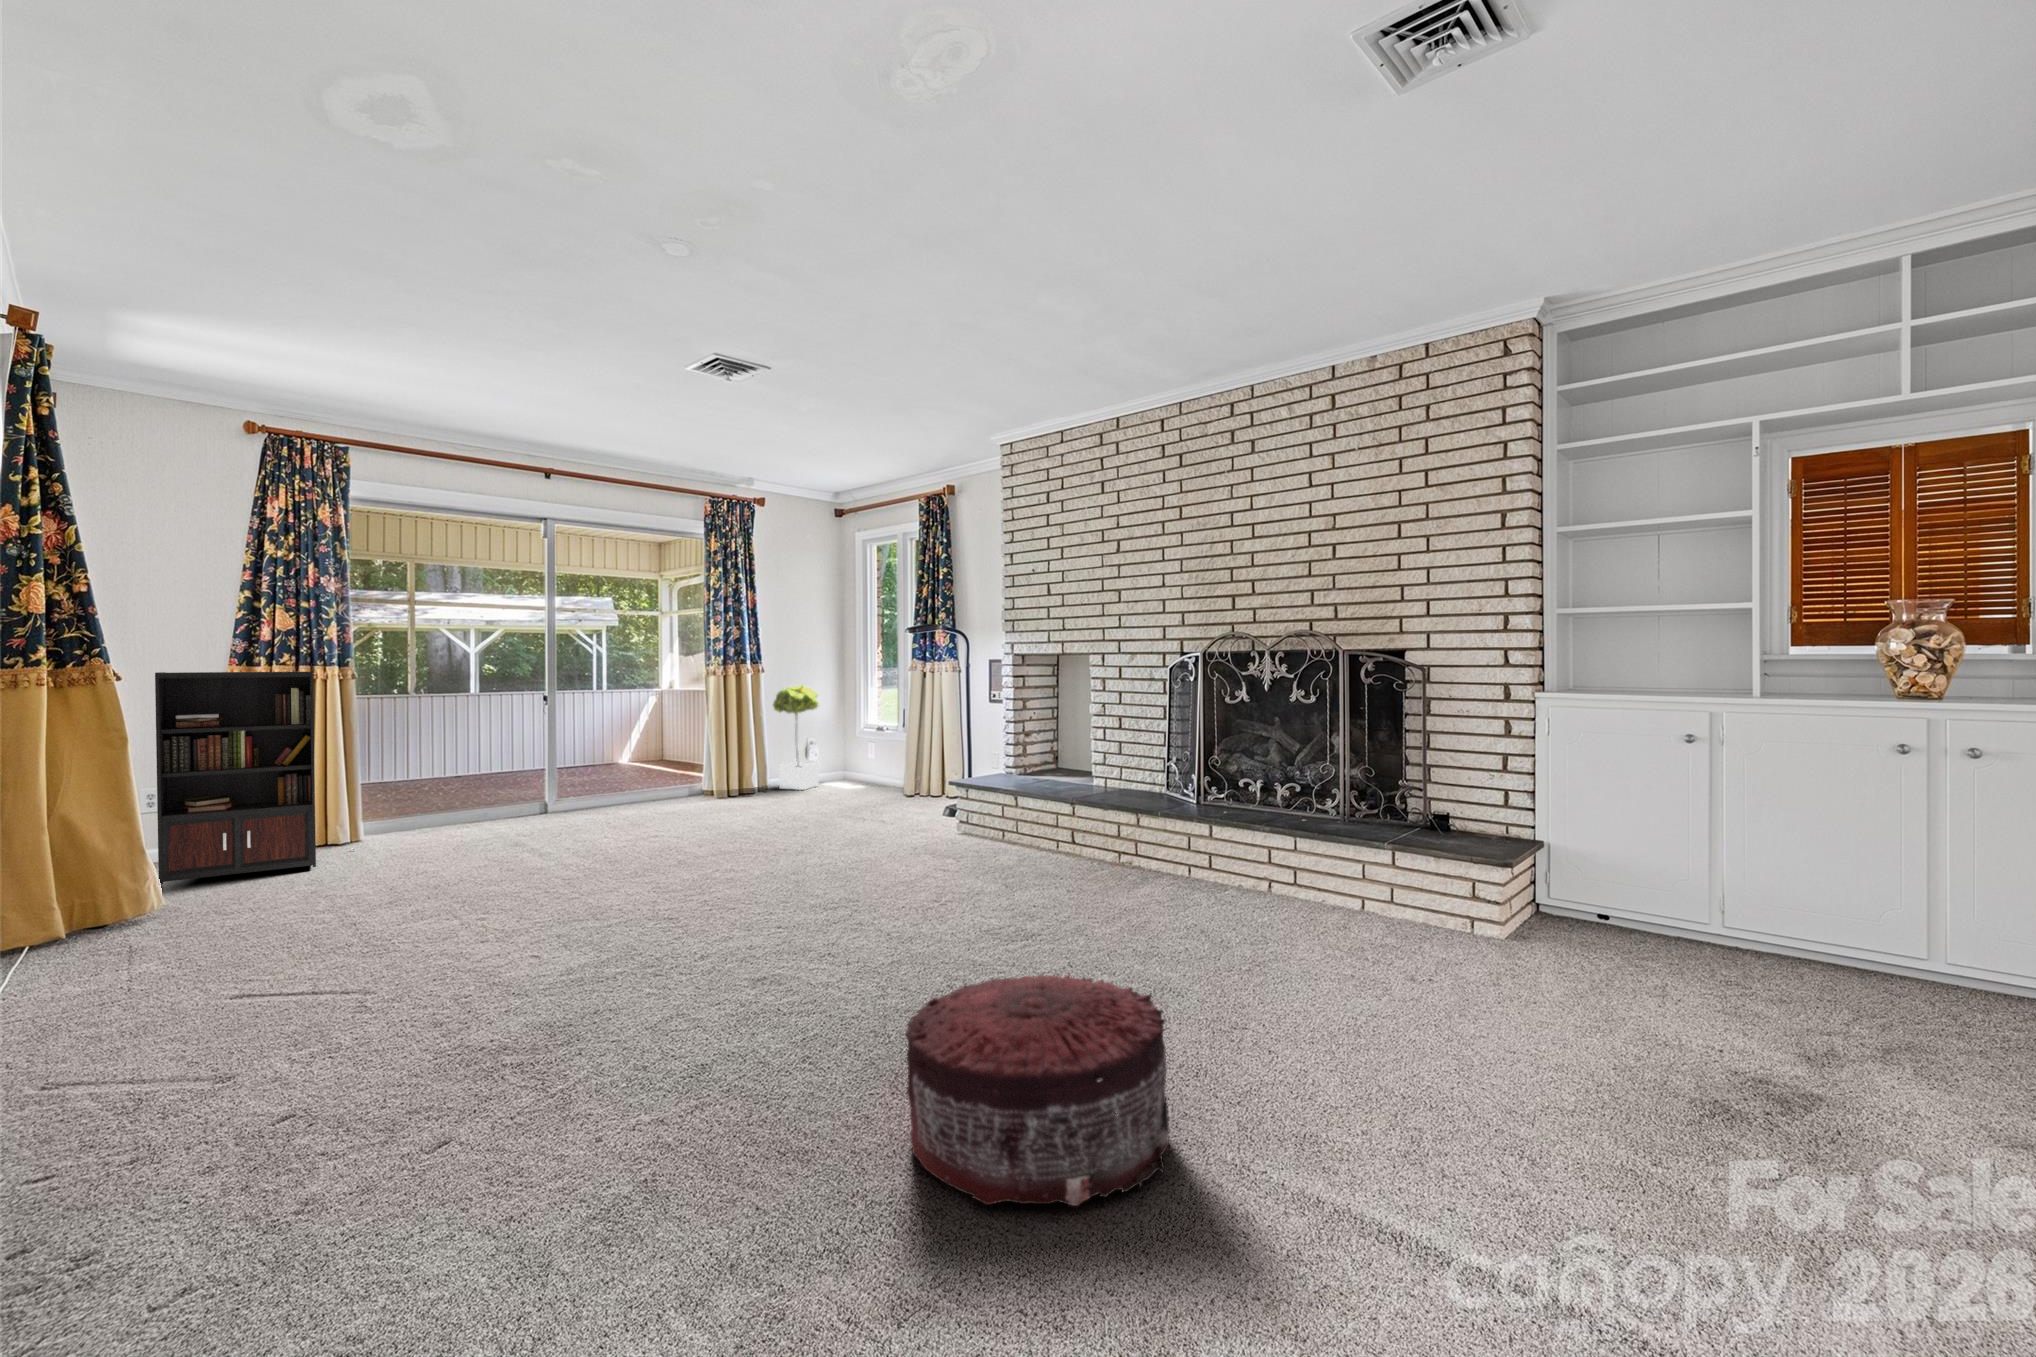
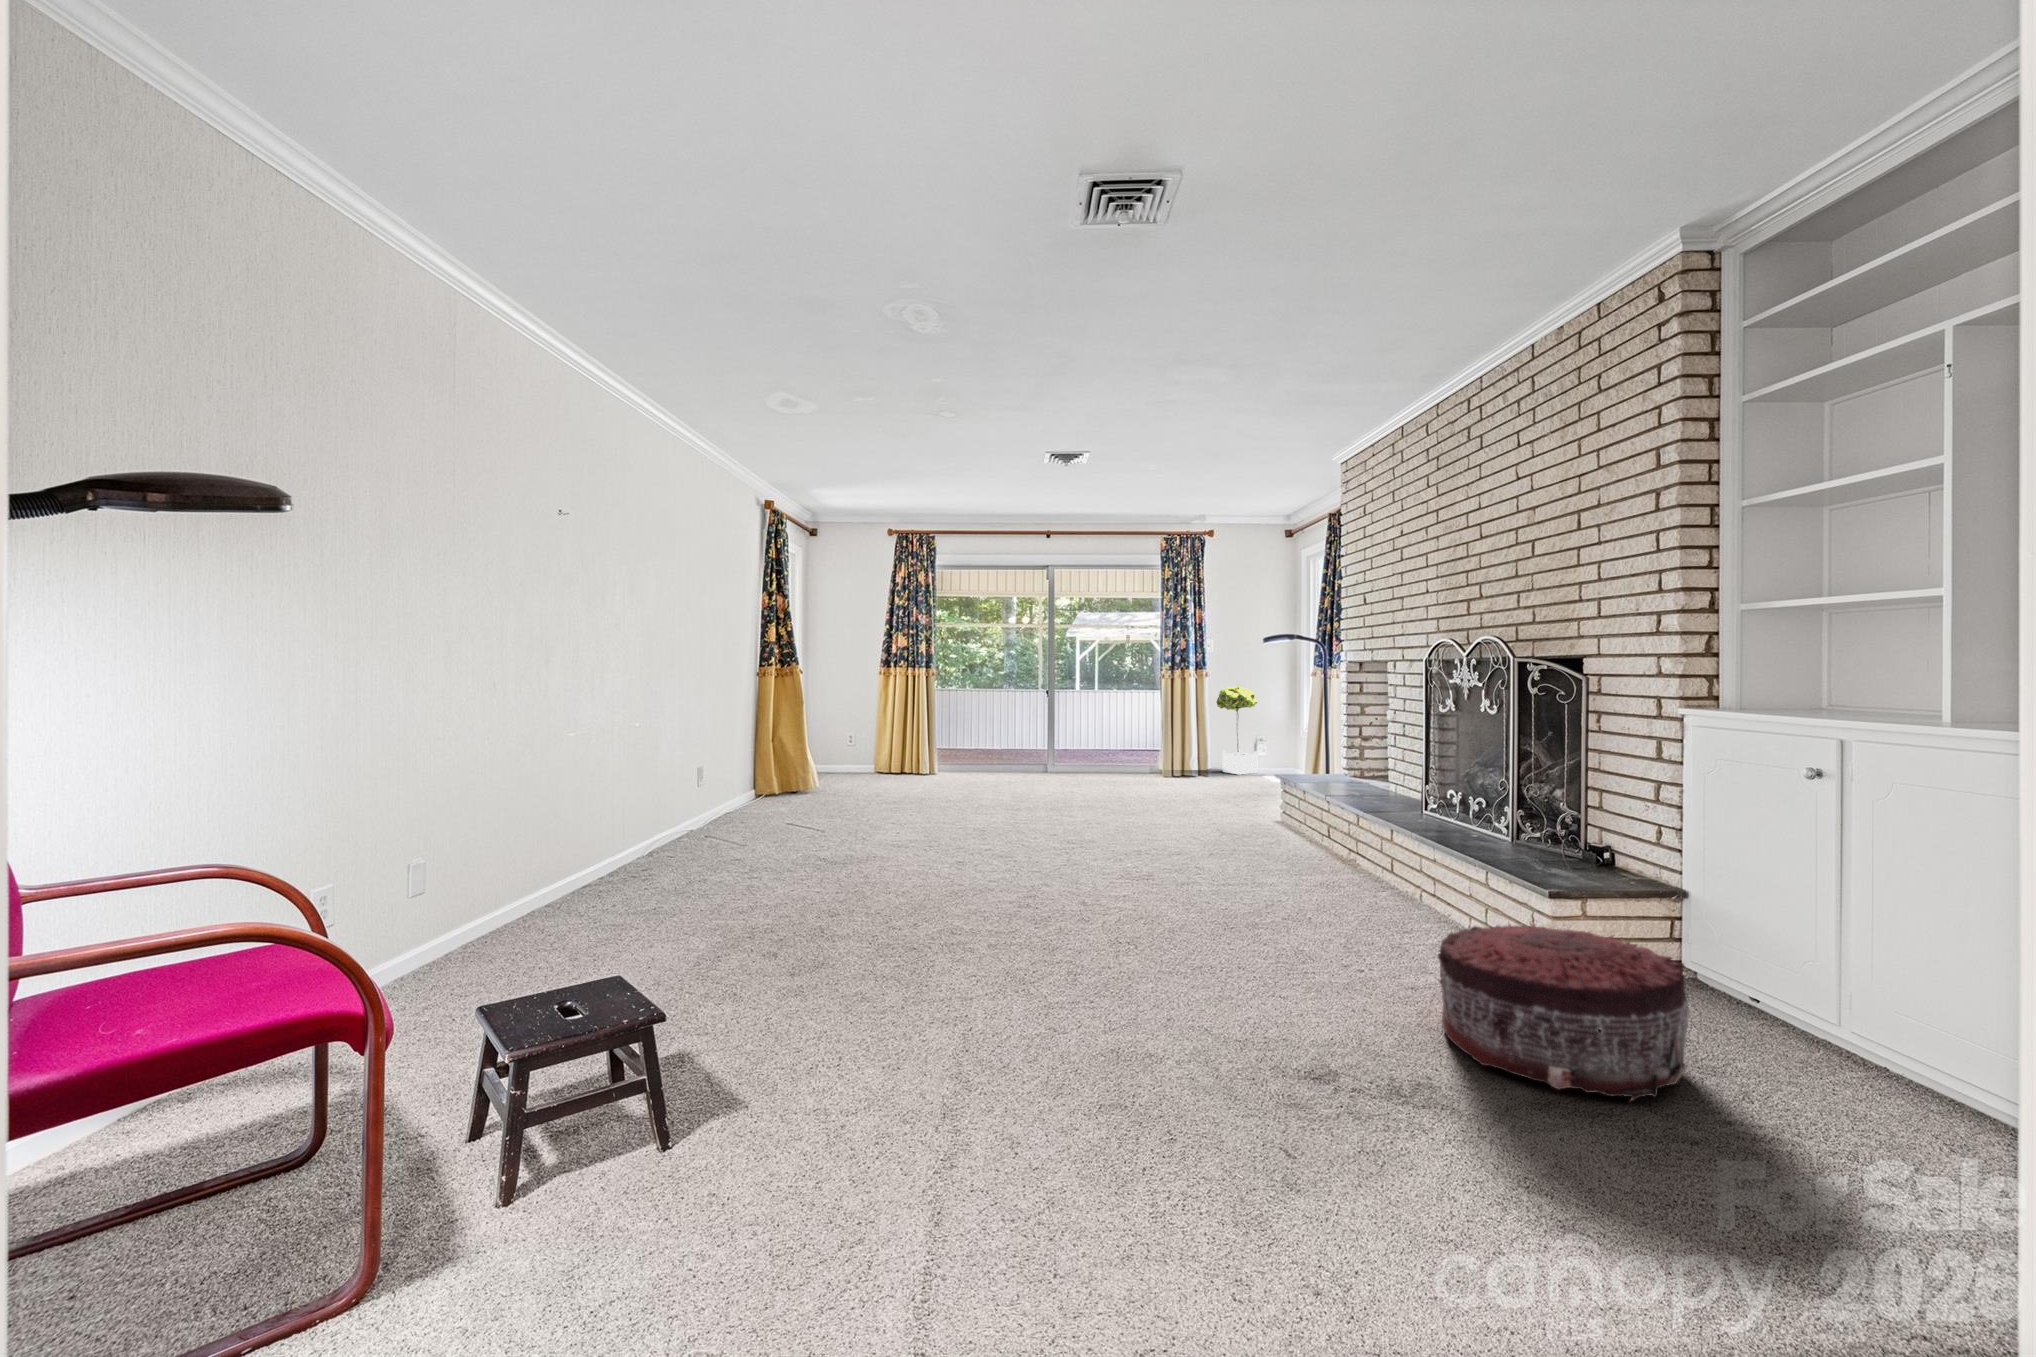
bookcase: present [155,671,355,884] -> none [829,671,924,784]
pouf: present [905,974,1170,1206] -> present [1438,925,1688,1101]

